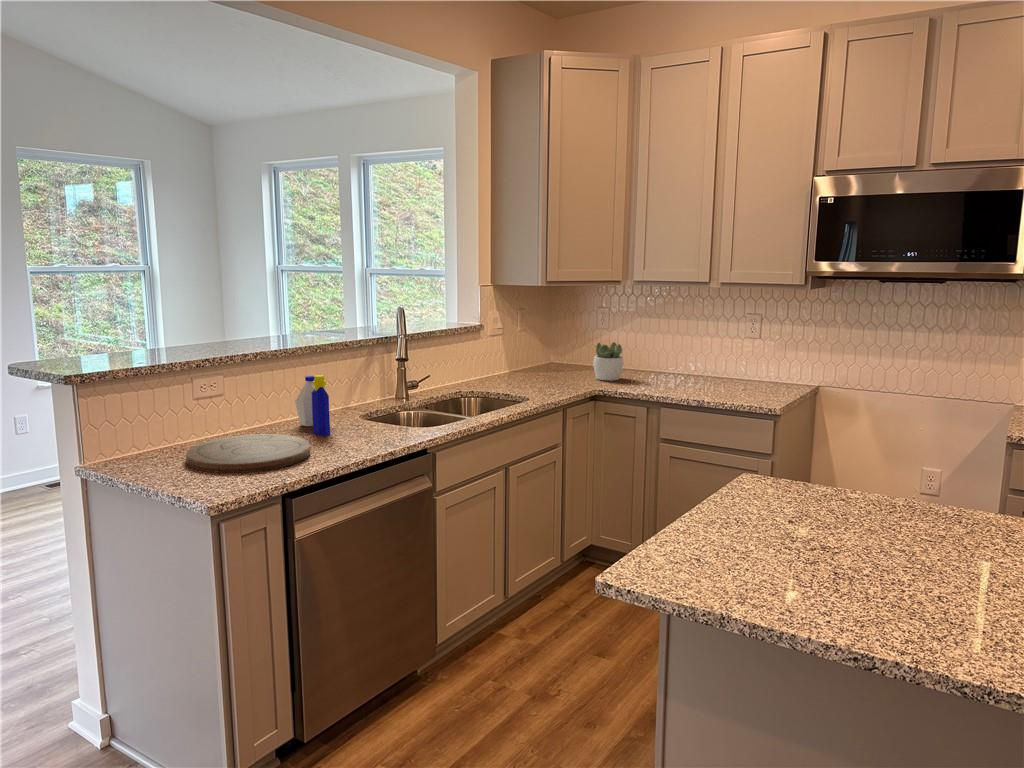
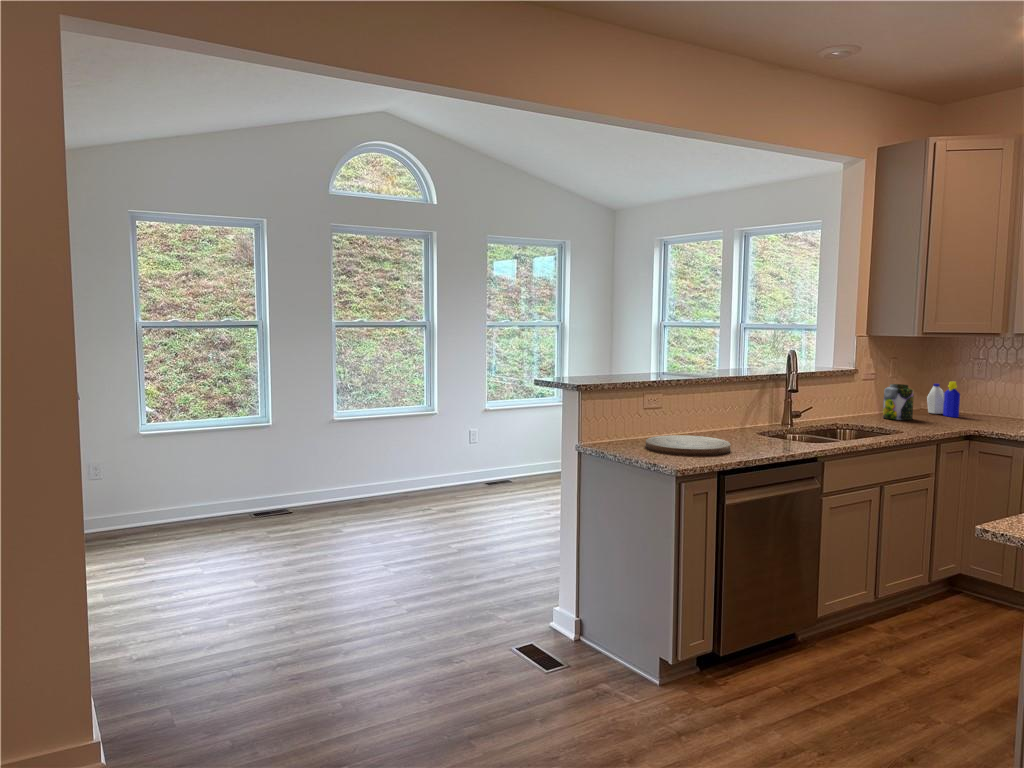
jar: none [511,340,540,380] -> present [883,384,914,420]
succulent plant: present [593,342,623,381] -> none [969,389,1002,425]
bottle: present [295,375,330,436] -> present [927,382,960,418]

